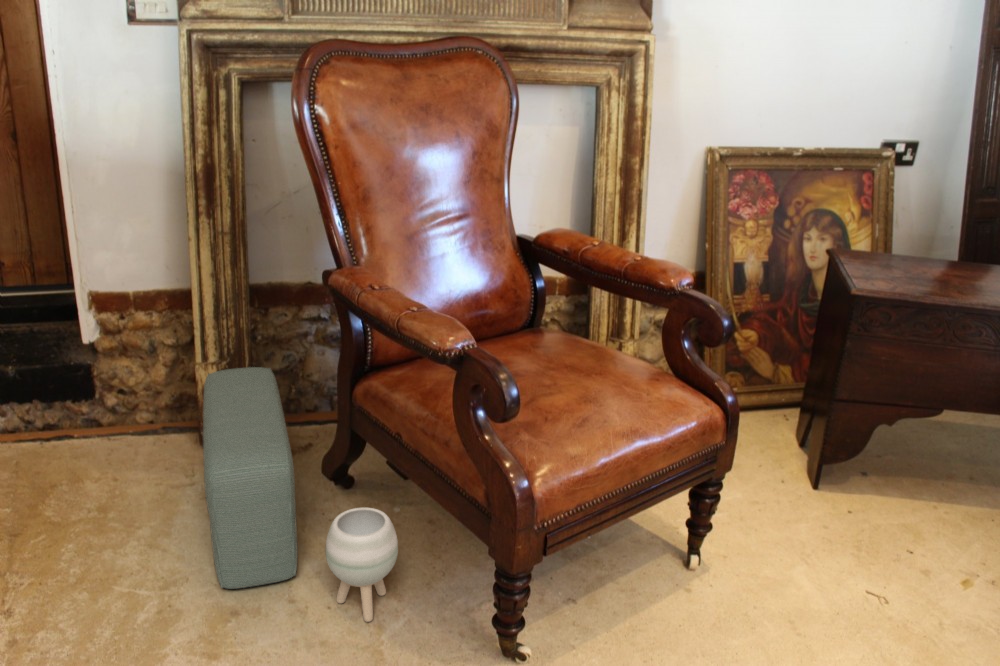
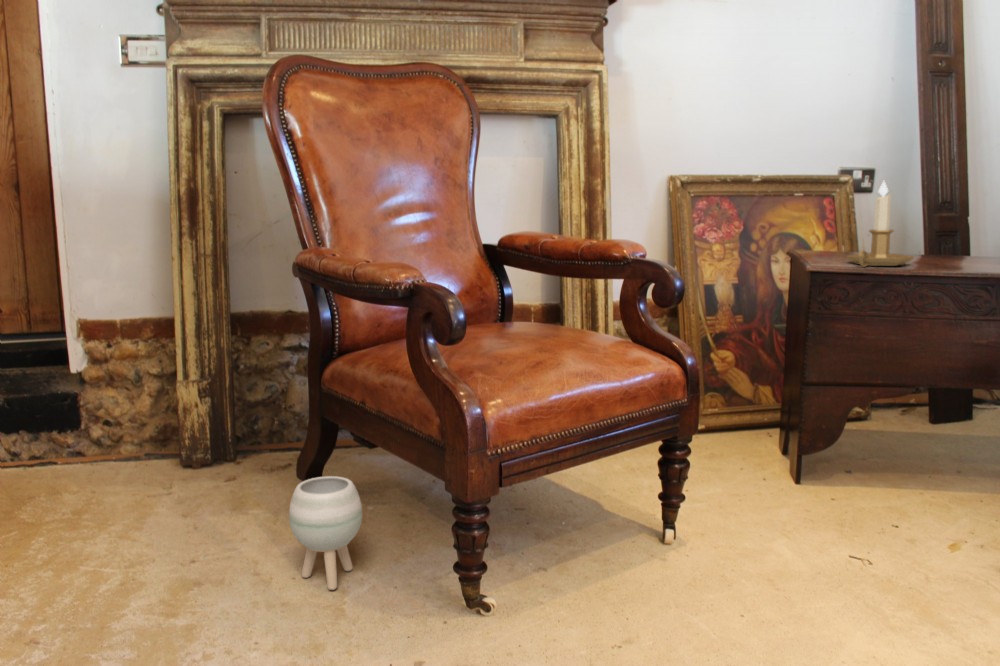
candlestick: none [889,187,959,280] -> present [847,181,914,267]
pouf: present [203,367,298,589] -> none [172,380,263,568]

